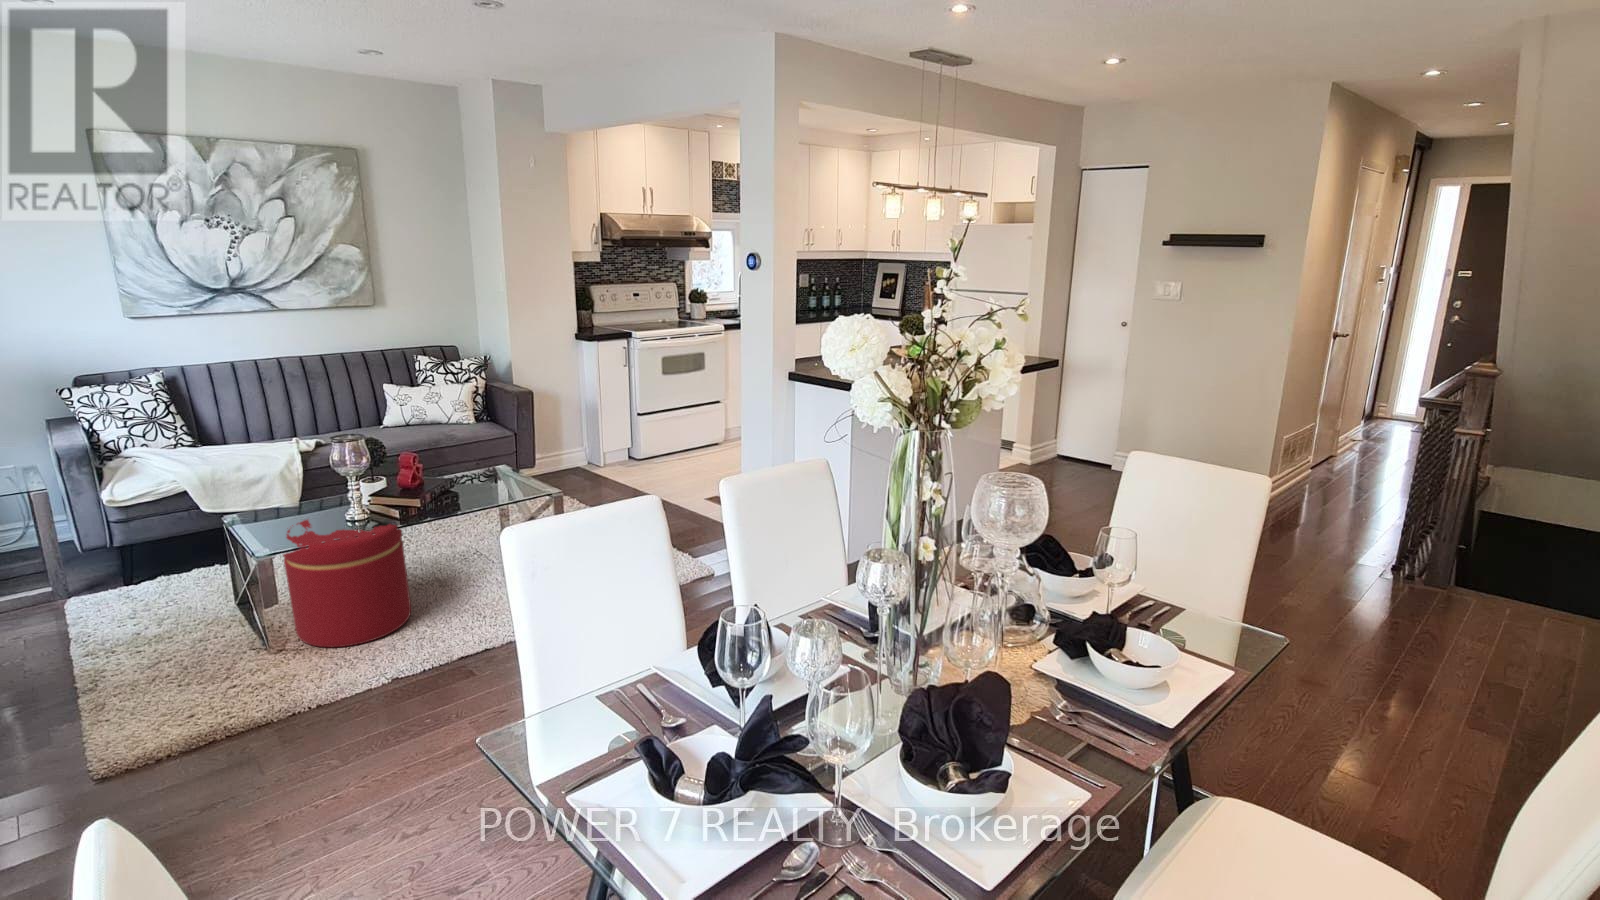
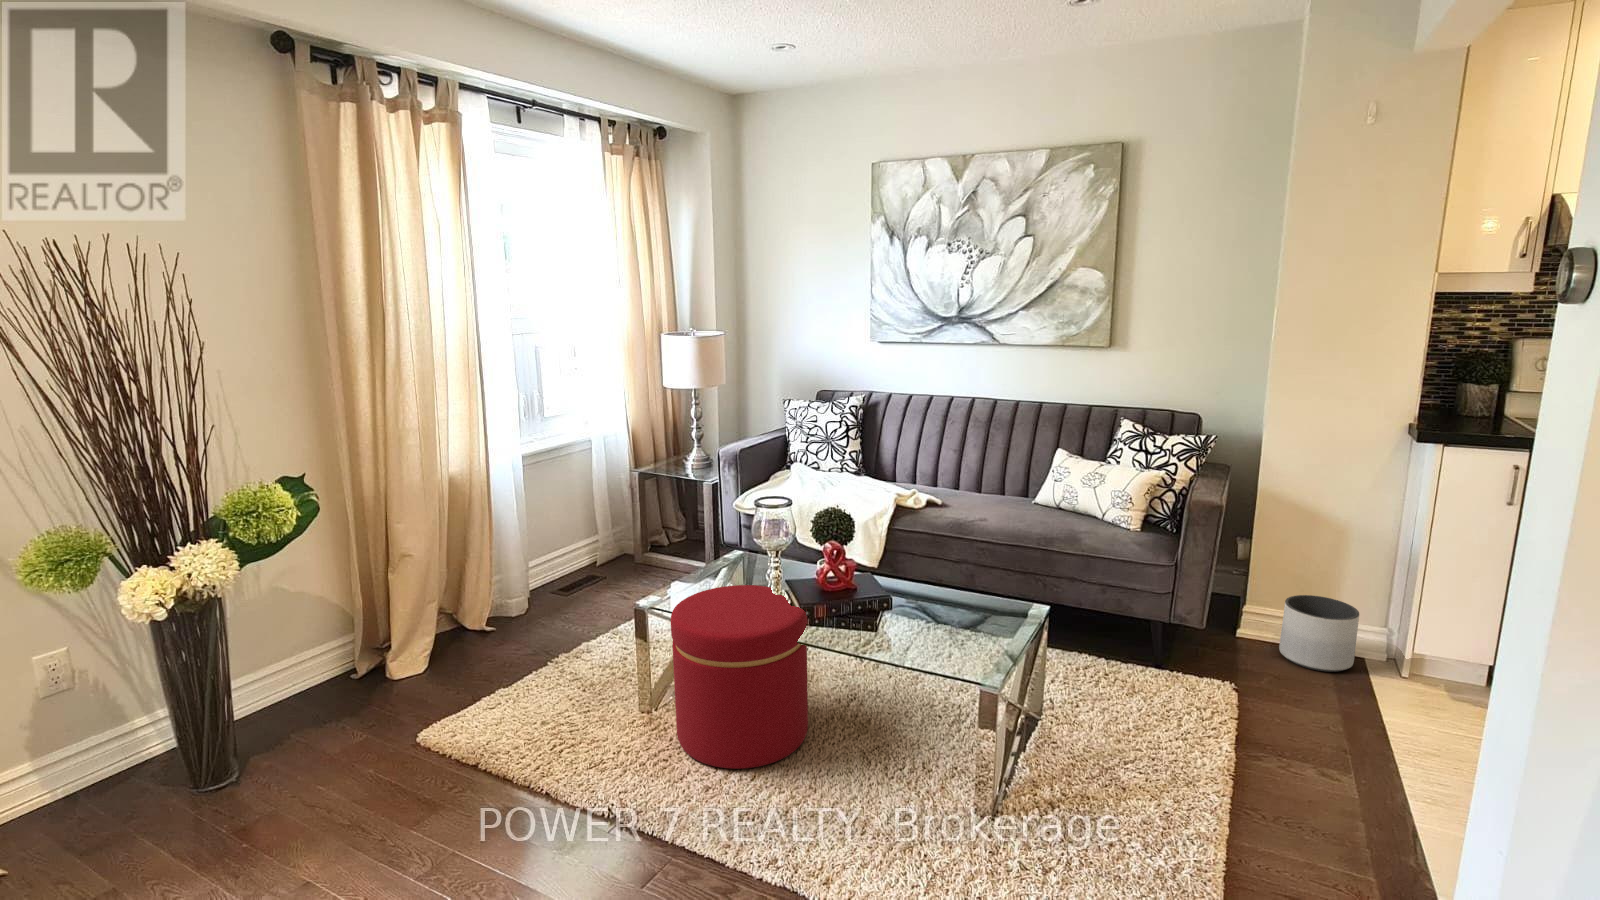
planter: none [549,438,588,477] -> present [1279,595,1359,672]

